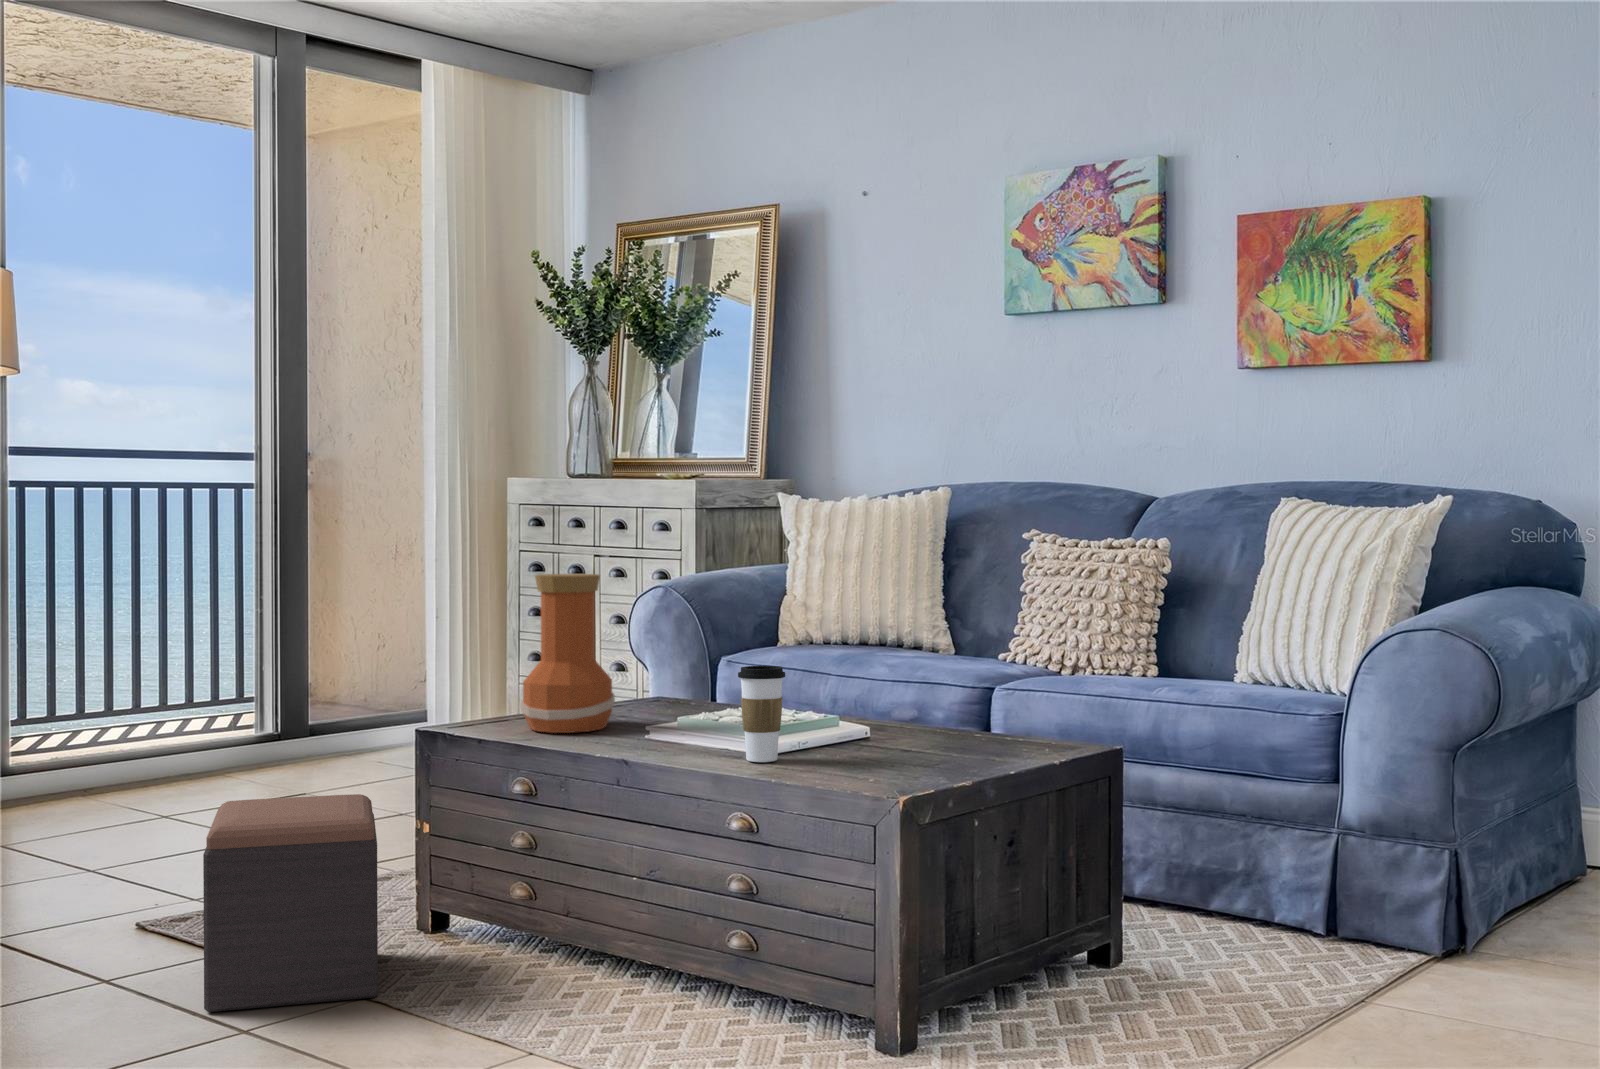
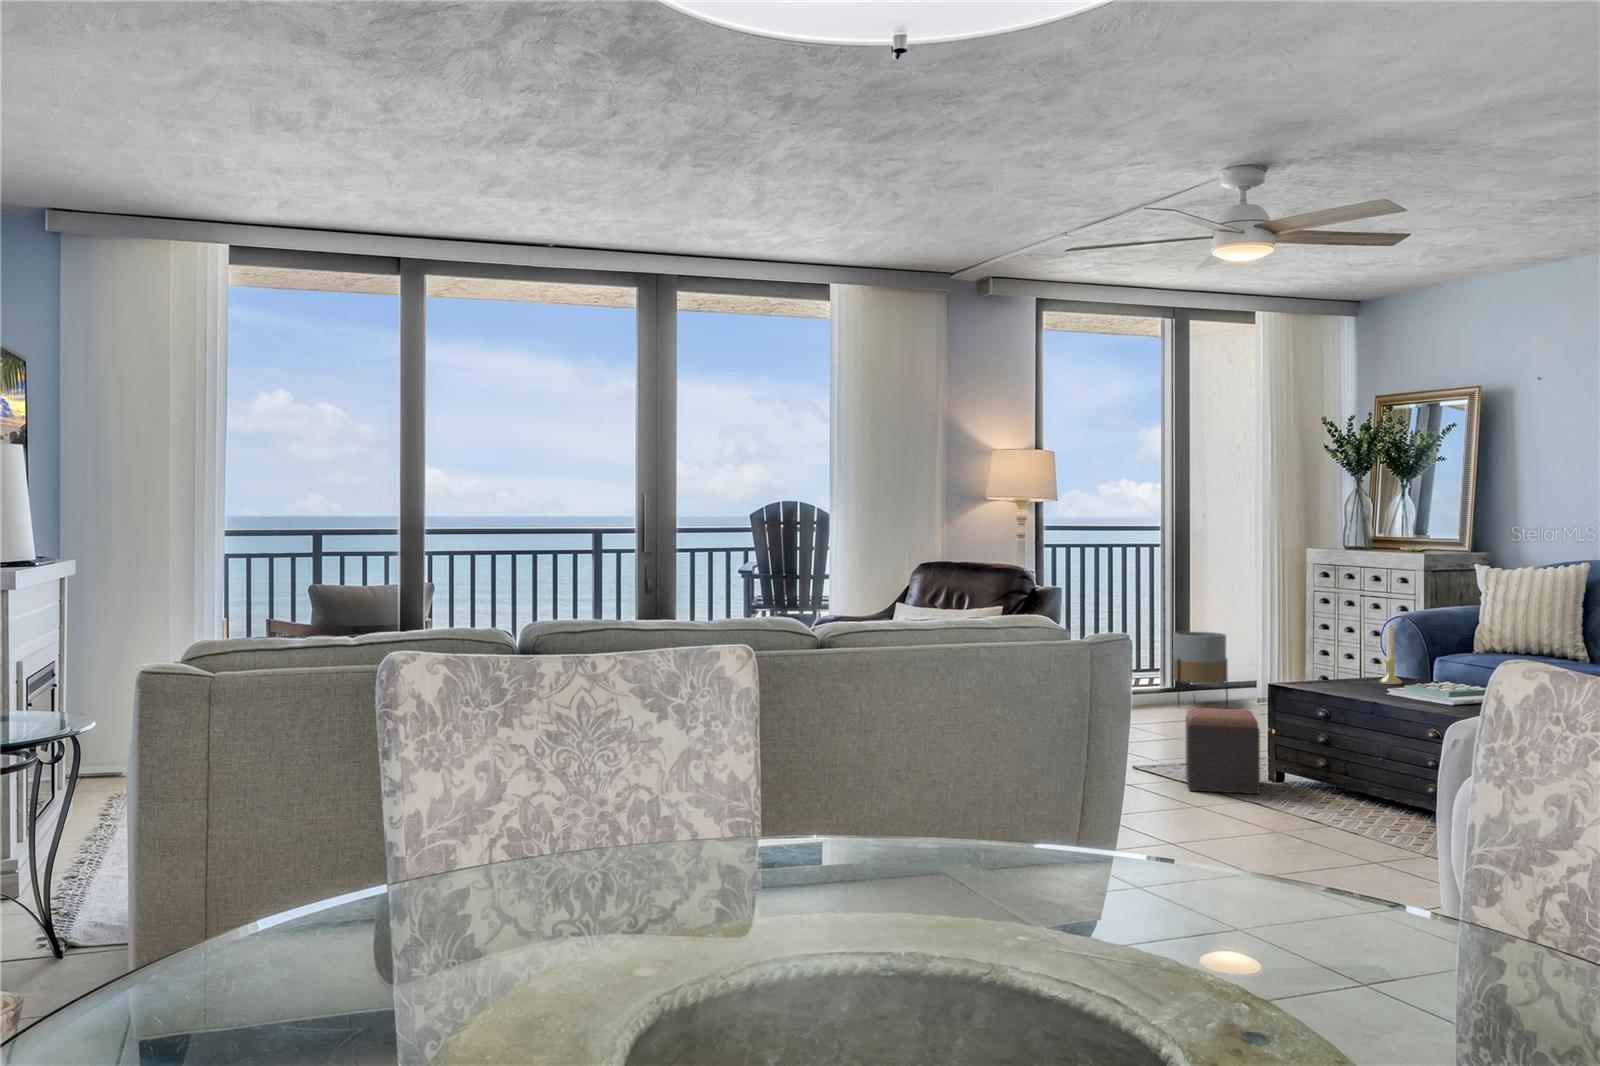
vase: present [520,574,615,733] -> none [1322,615,1370,690]
candle holder: none [632,592,673,714] -> present [1379,627,1402,685]
planter: none [270,631,370,776] -> present [1173,632,1228,707]
coffee cup: present [738,666,785,762] -> none [1430,664,1455,708]

